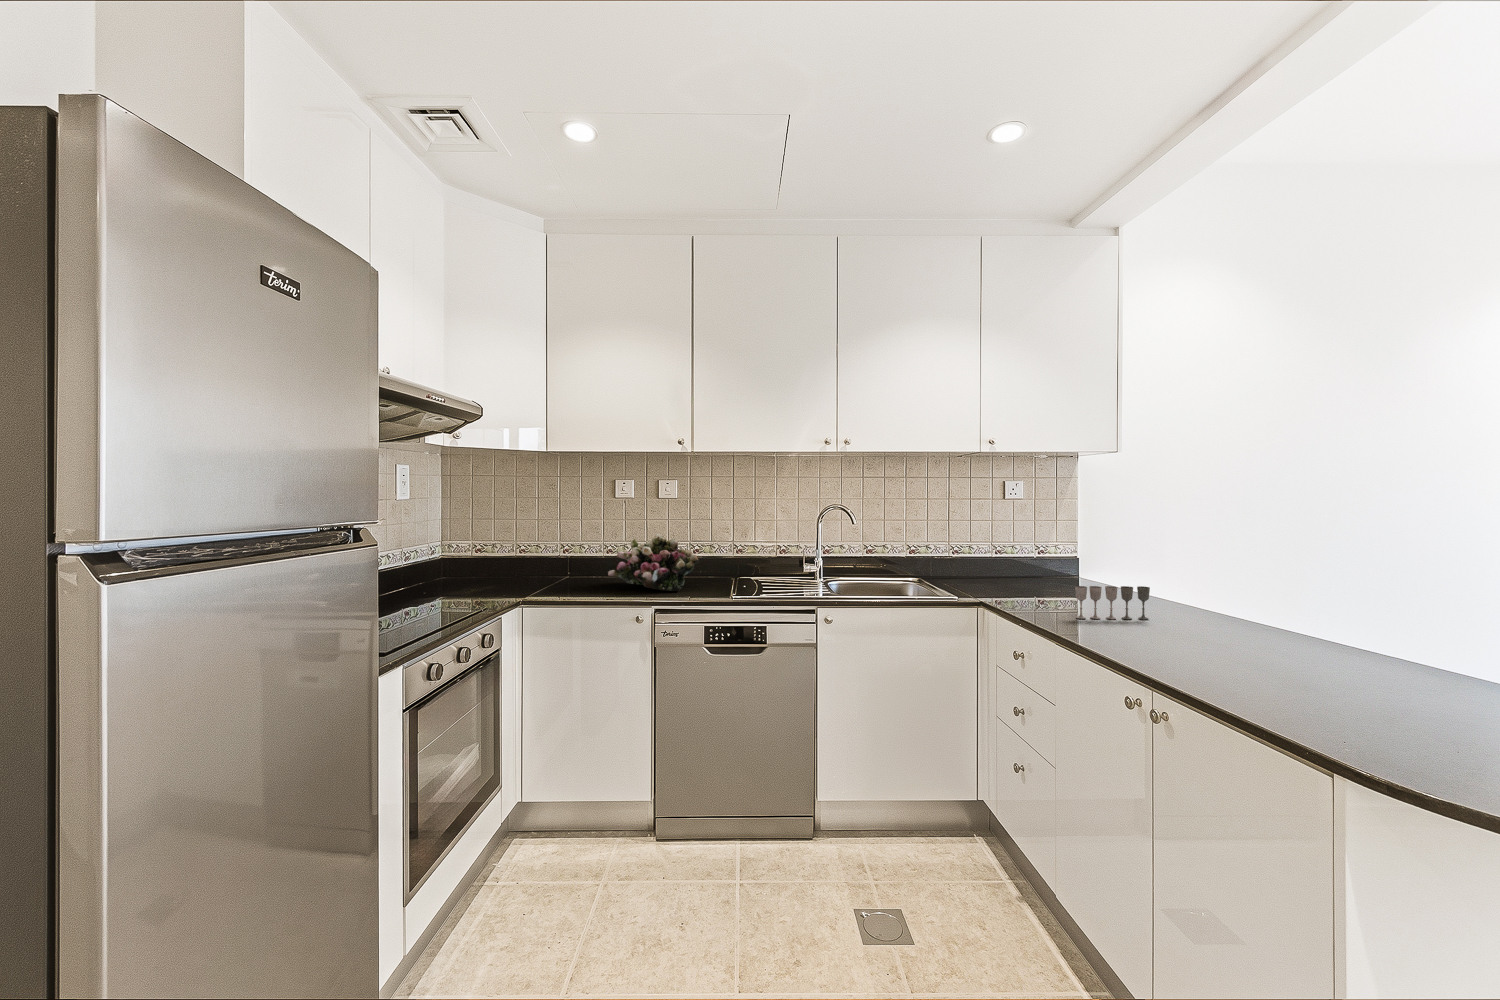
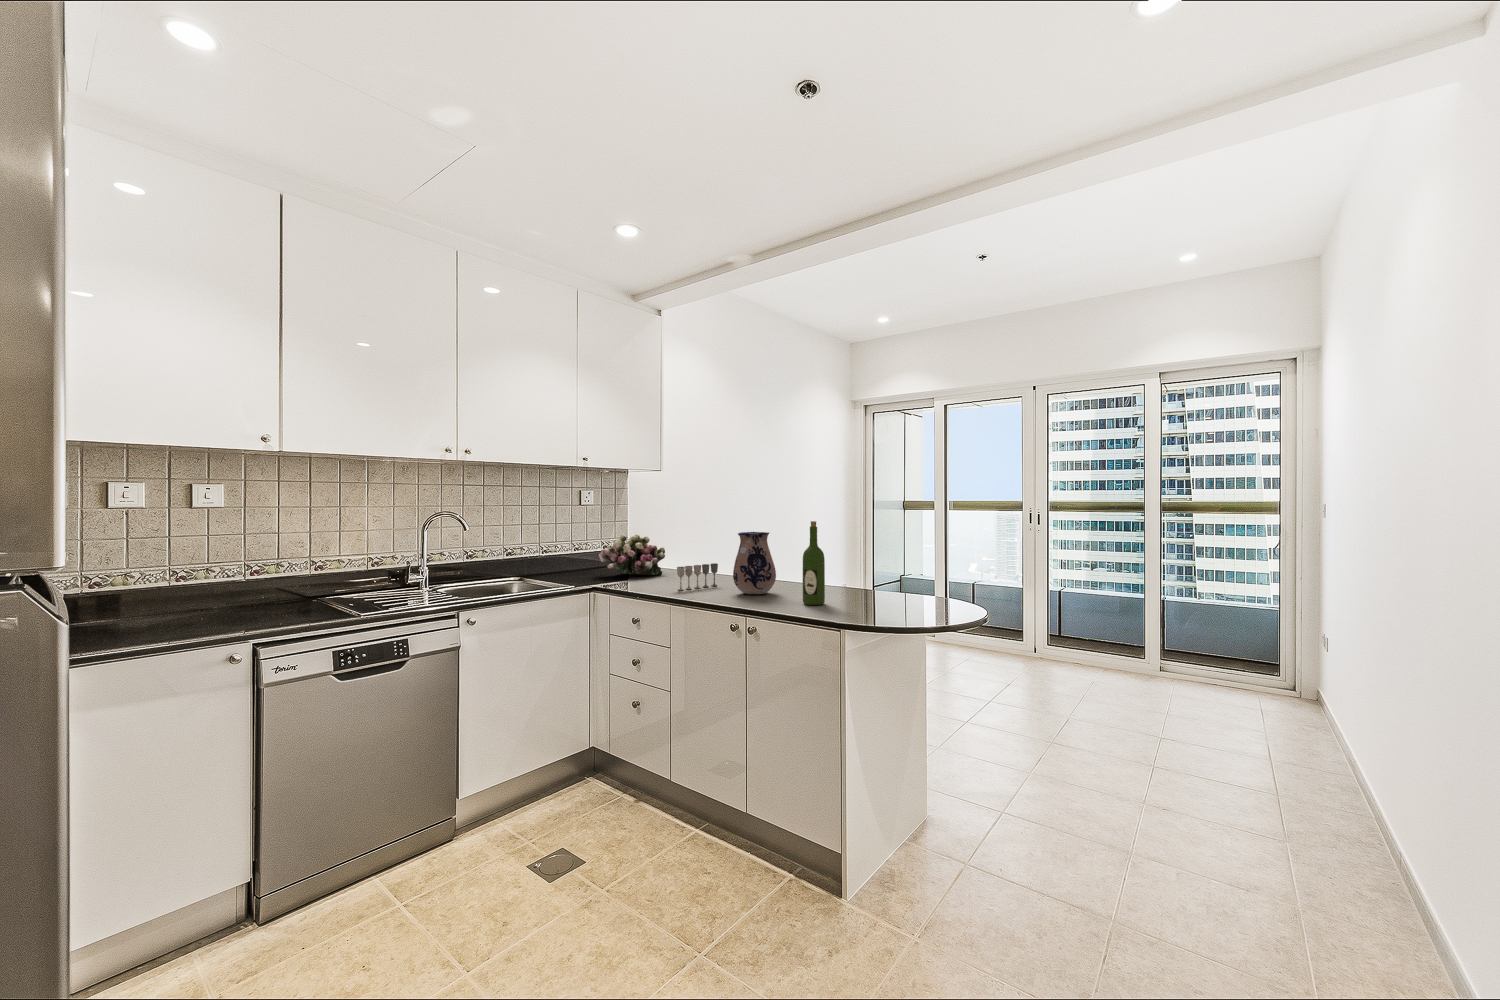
flower arrangement: present [608,534,699,591] -> present [599,534,665,575]
wine bottle: none [1243,536,1291,682] -> present [803,521,825,605]
ceramic pitcher: none [1148,545,1228,644] -> present [733,532,776,594]

